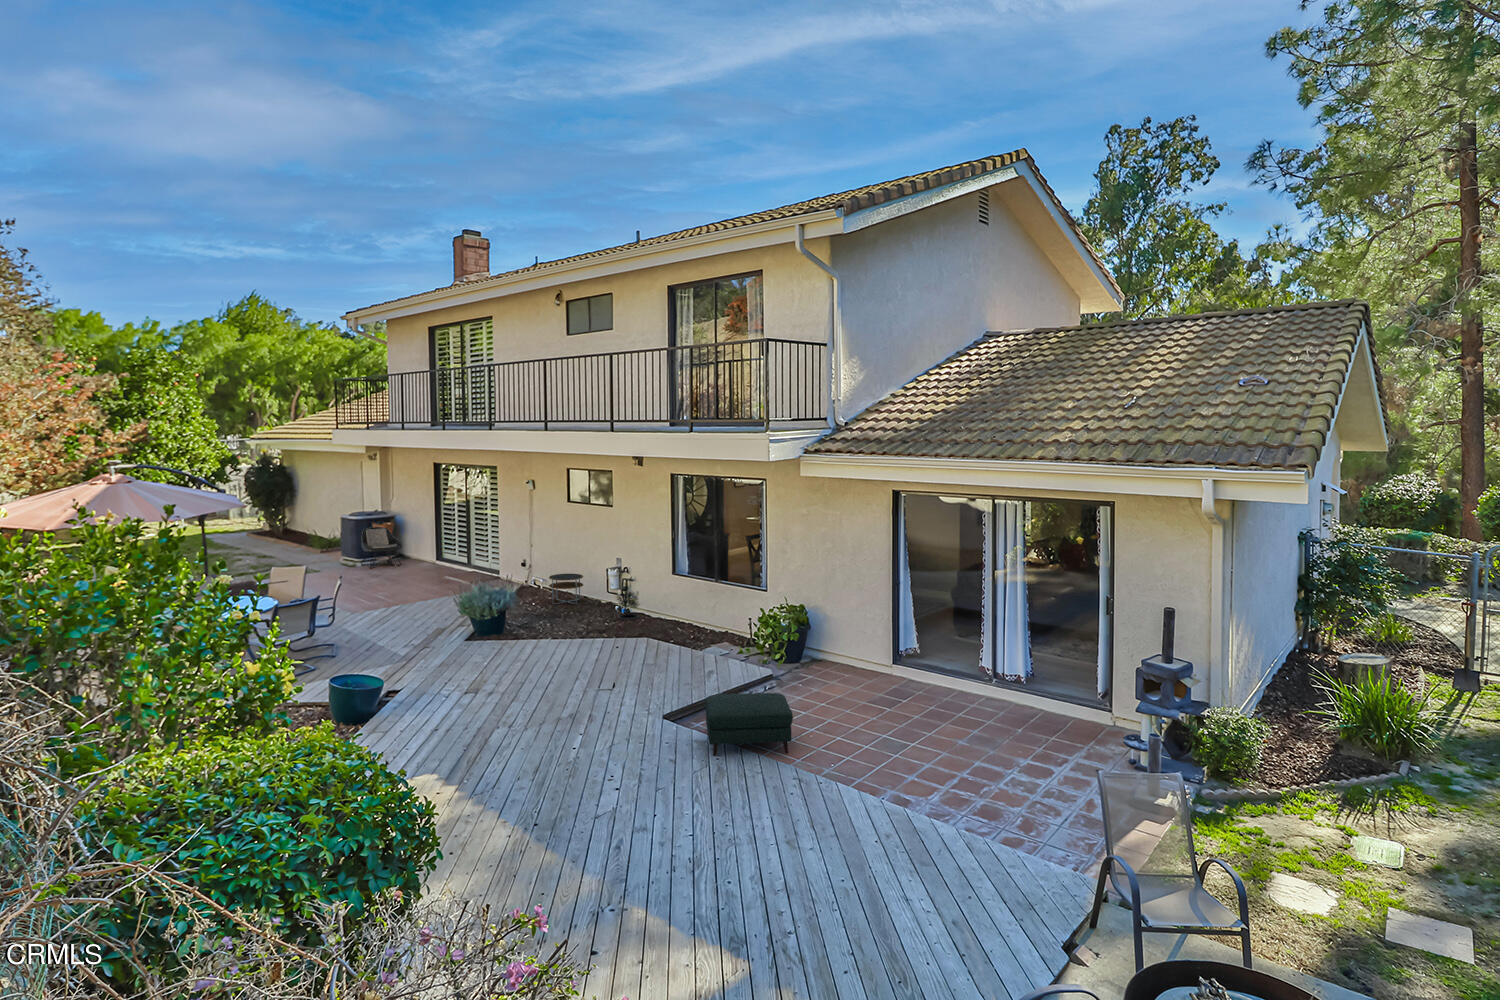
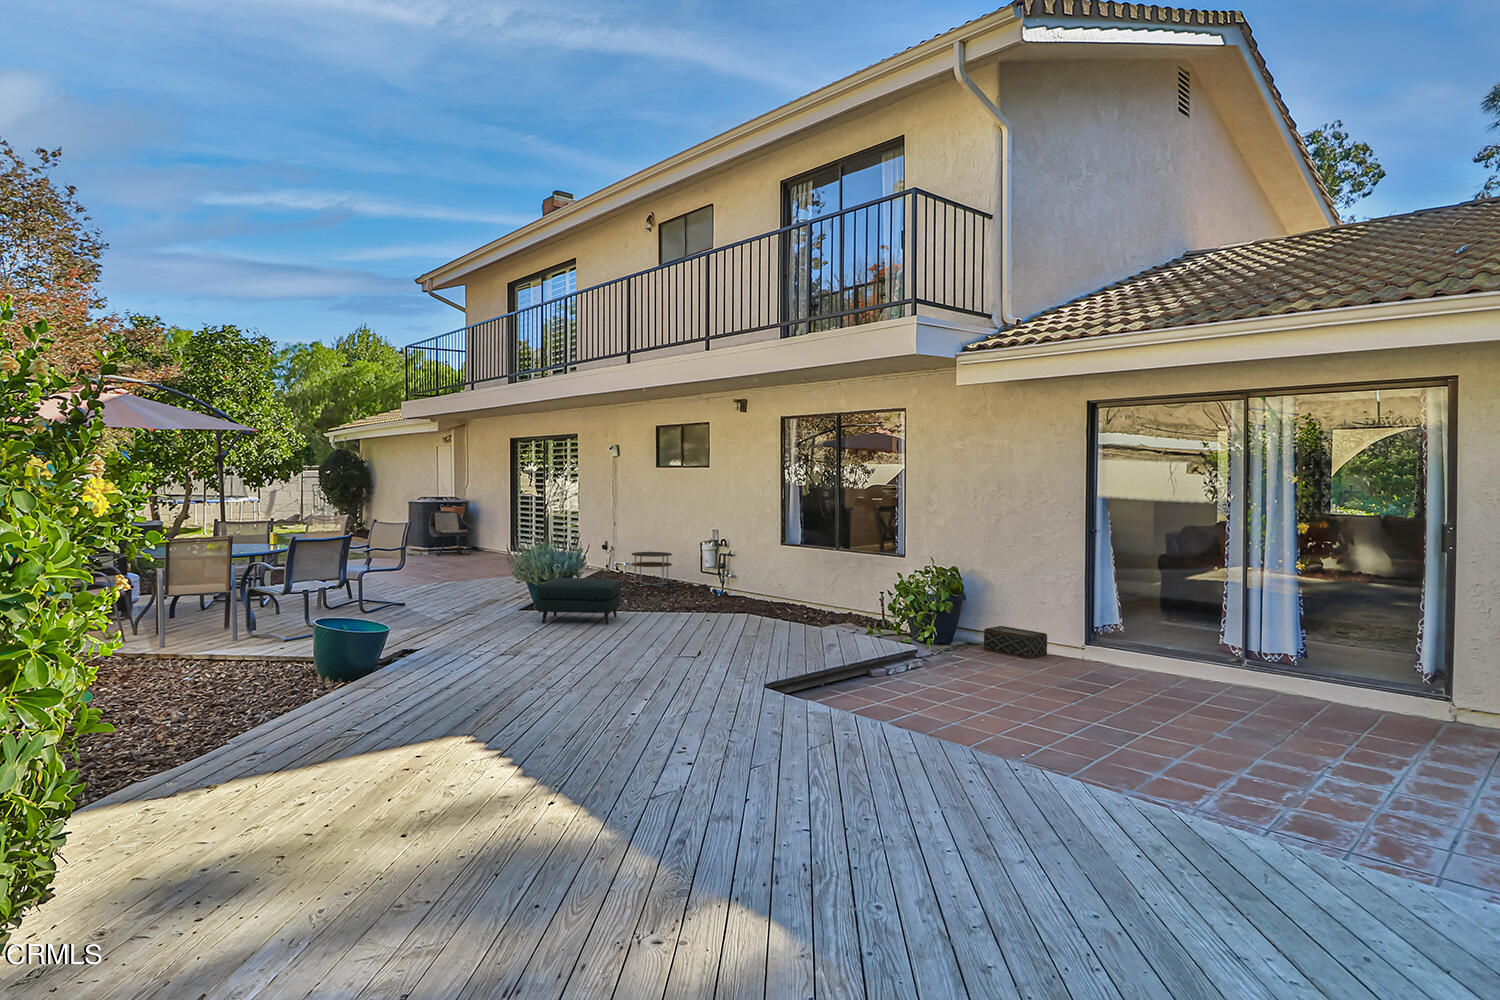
potted tree: present [617,583,639,620] -> none [708,553,741,601]
woven basket: none [822,649,867,676] -> present [984,626,1047,658]
ottoman: present [705,693,793,756] -> present [538,578,621,625]

